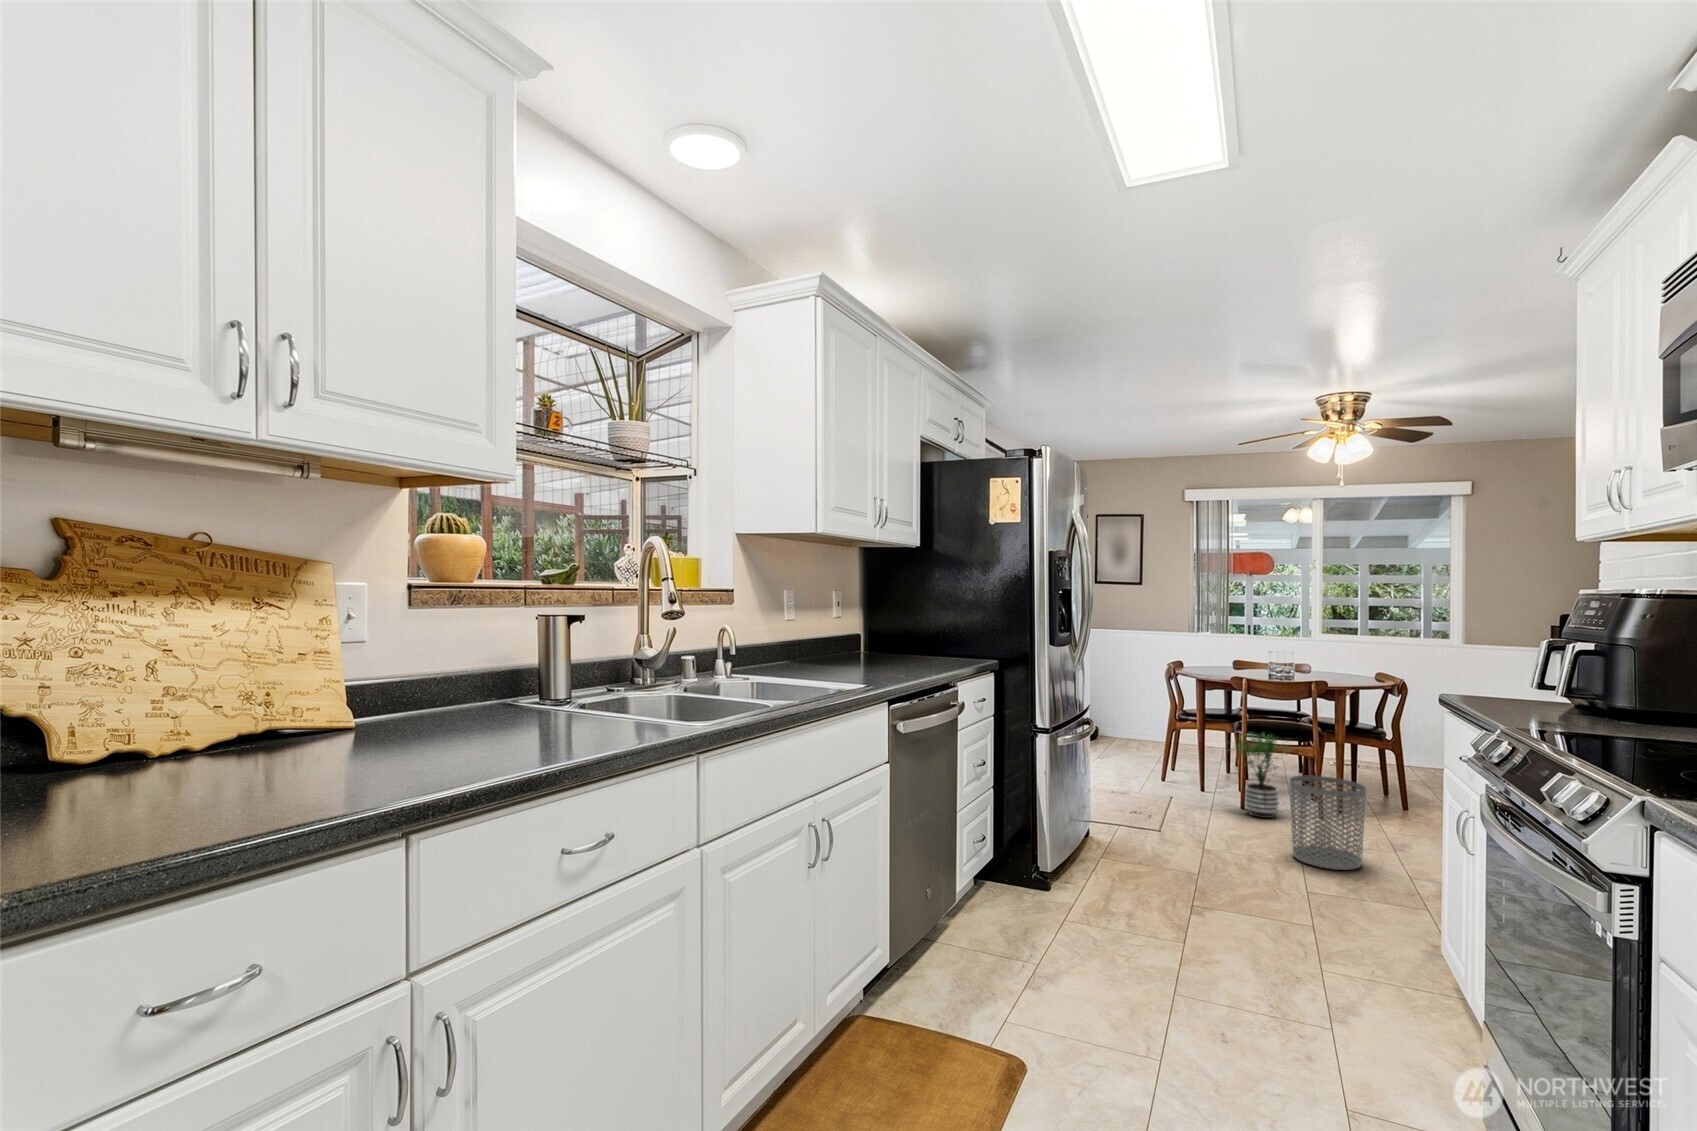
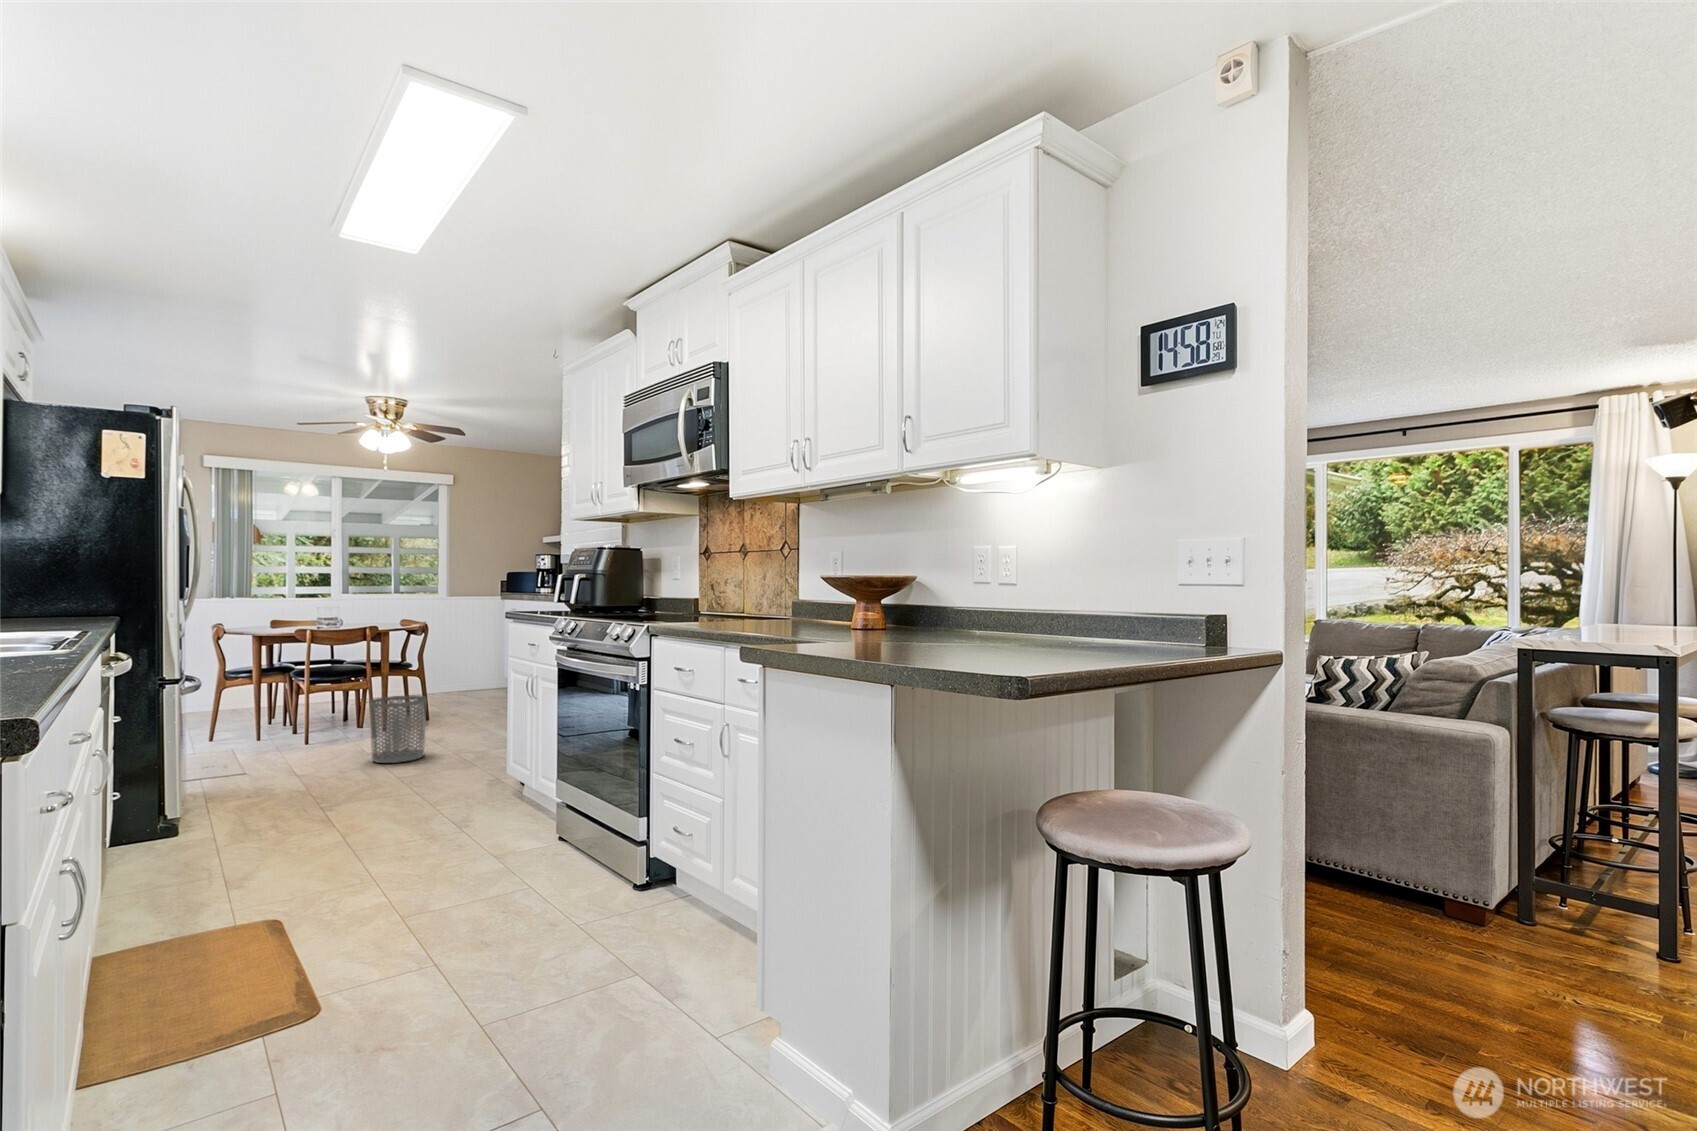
potted plant: present [1234,734,1292,818] -> none [293,674,353,748]

